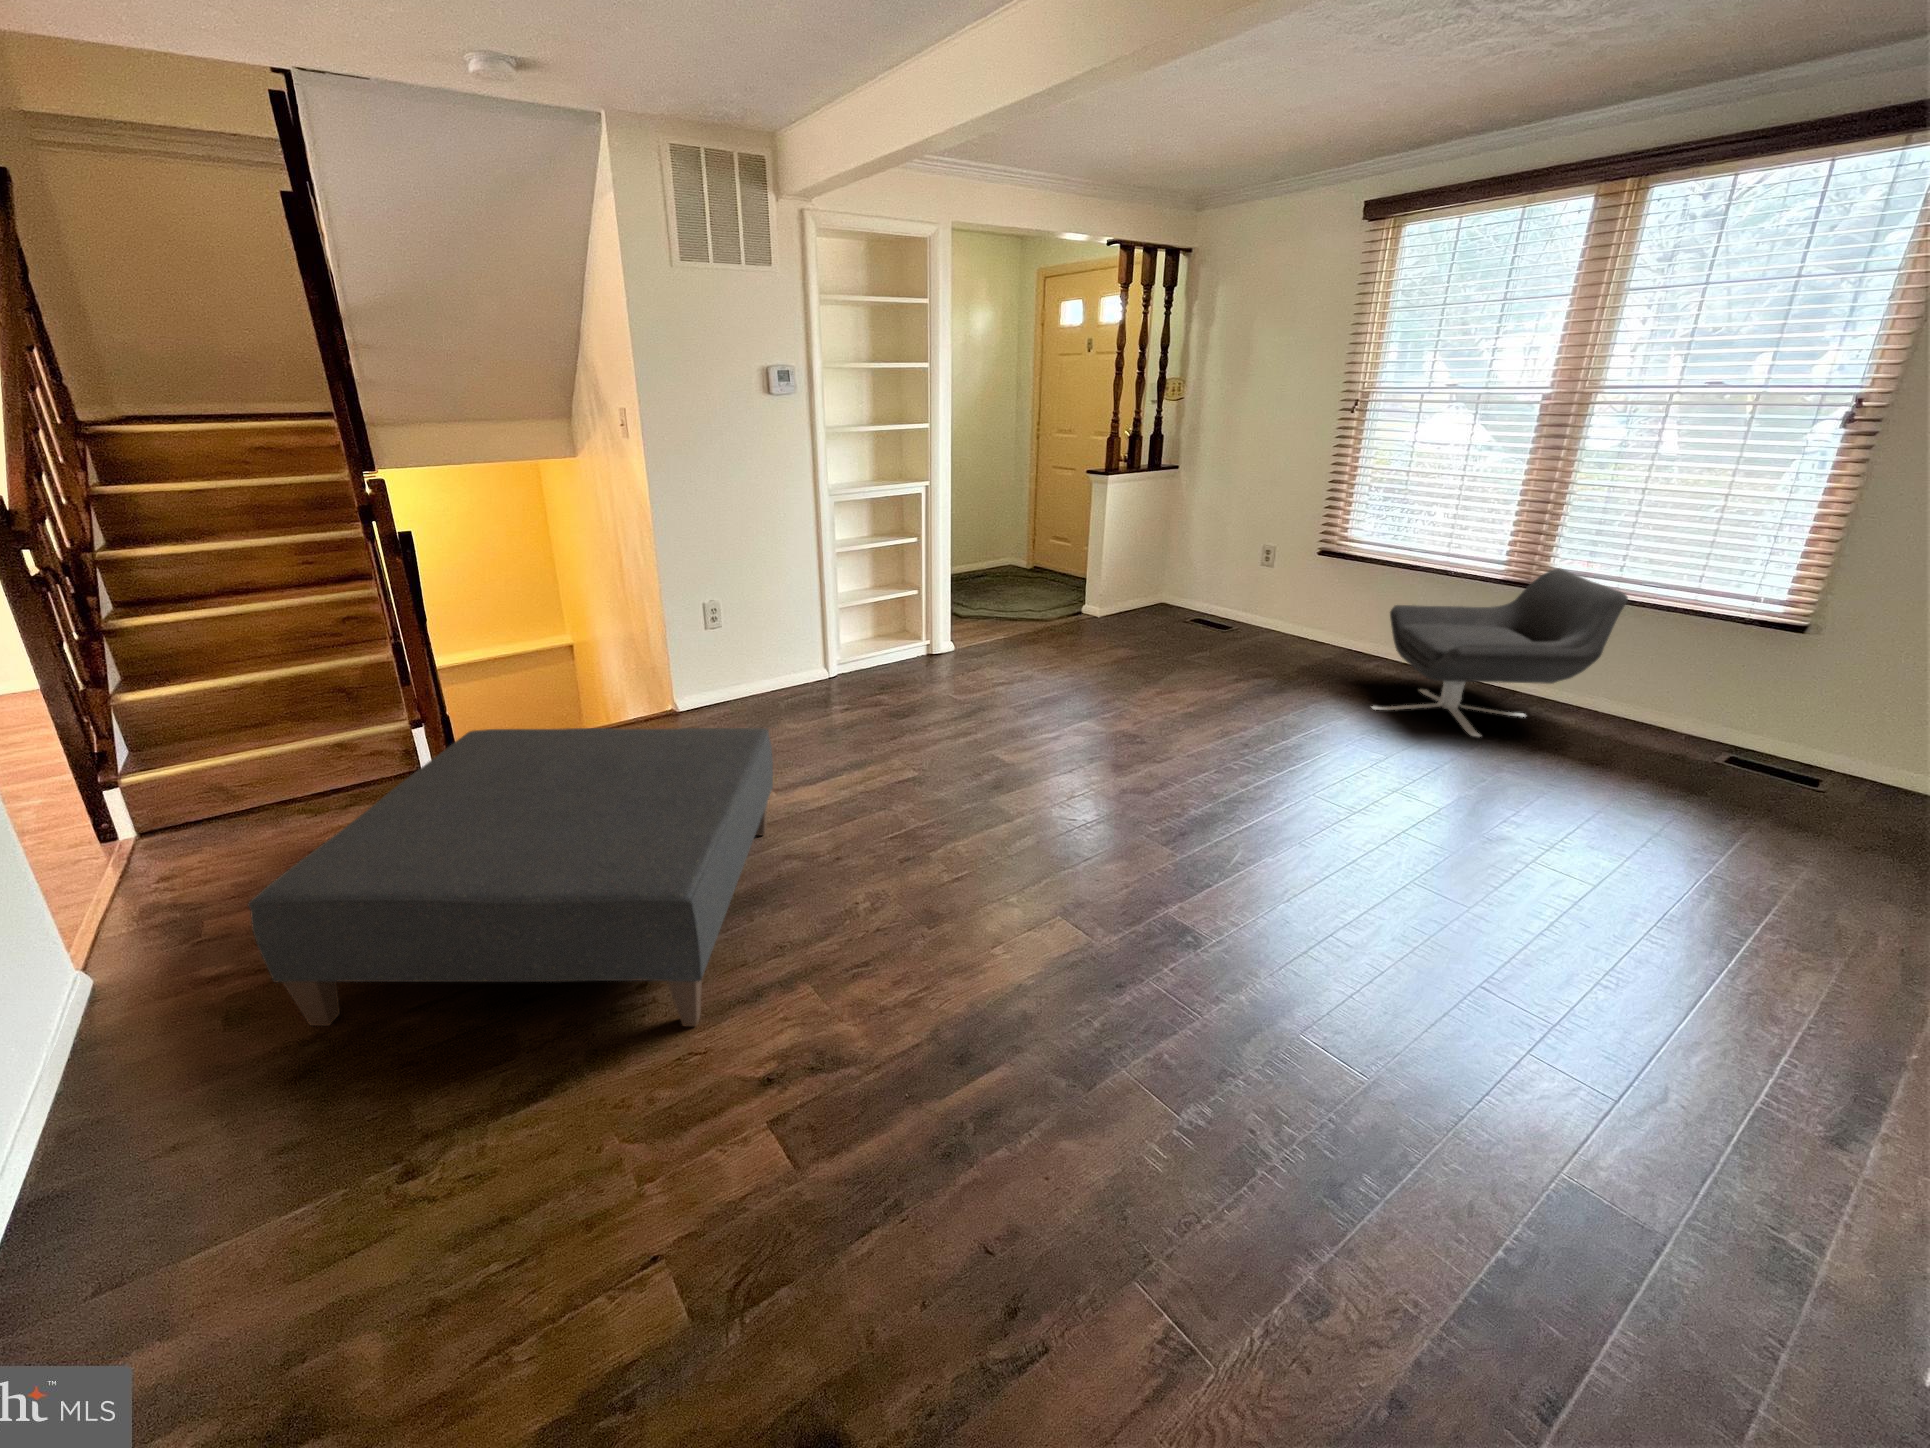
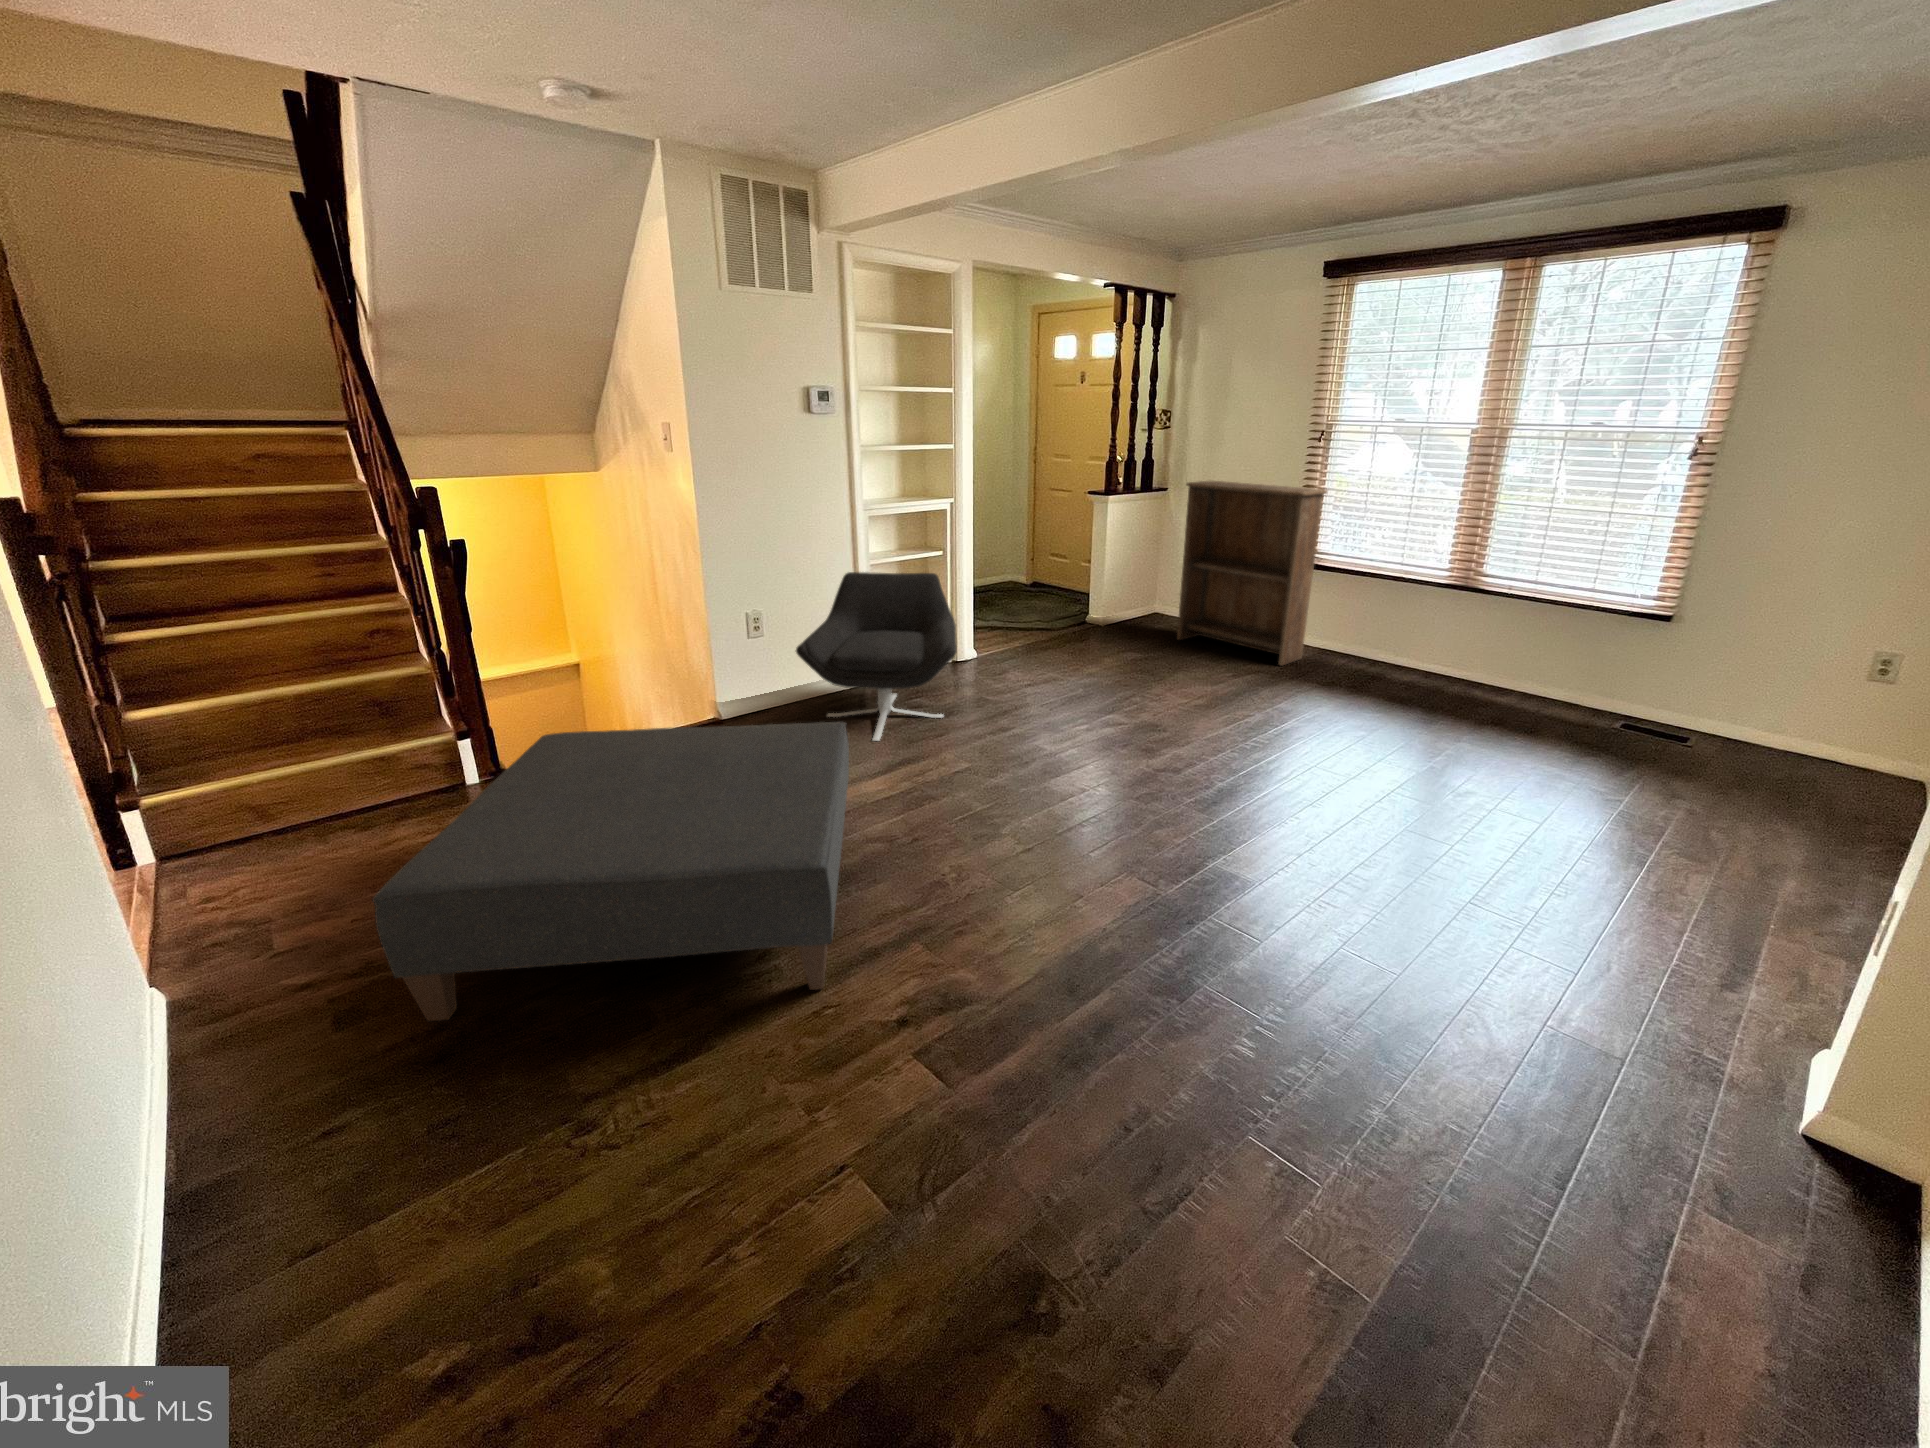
bookshelf: none [1179,458,1359,670] -> present [1177,481,1327,665]
lounge chair: present [1372,569,1628,737] -> present [796,572,957,741]

